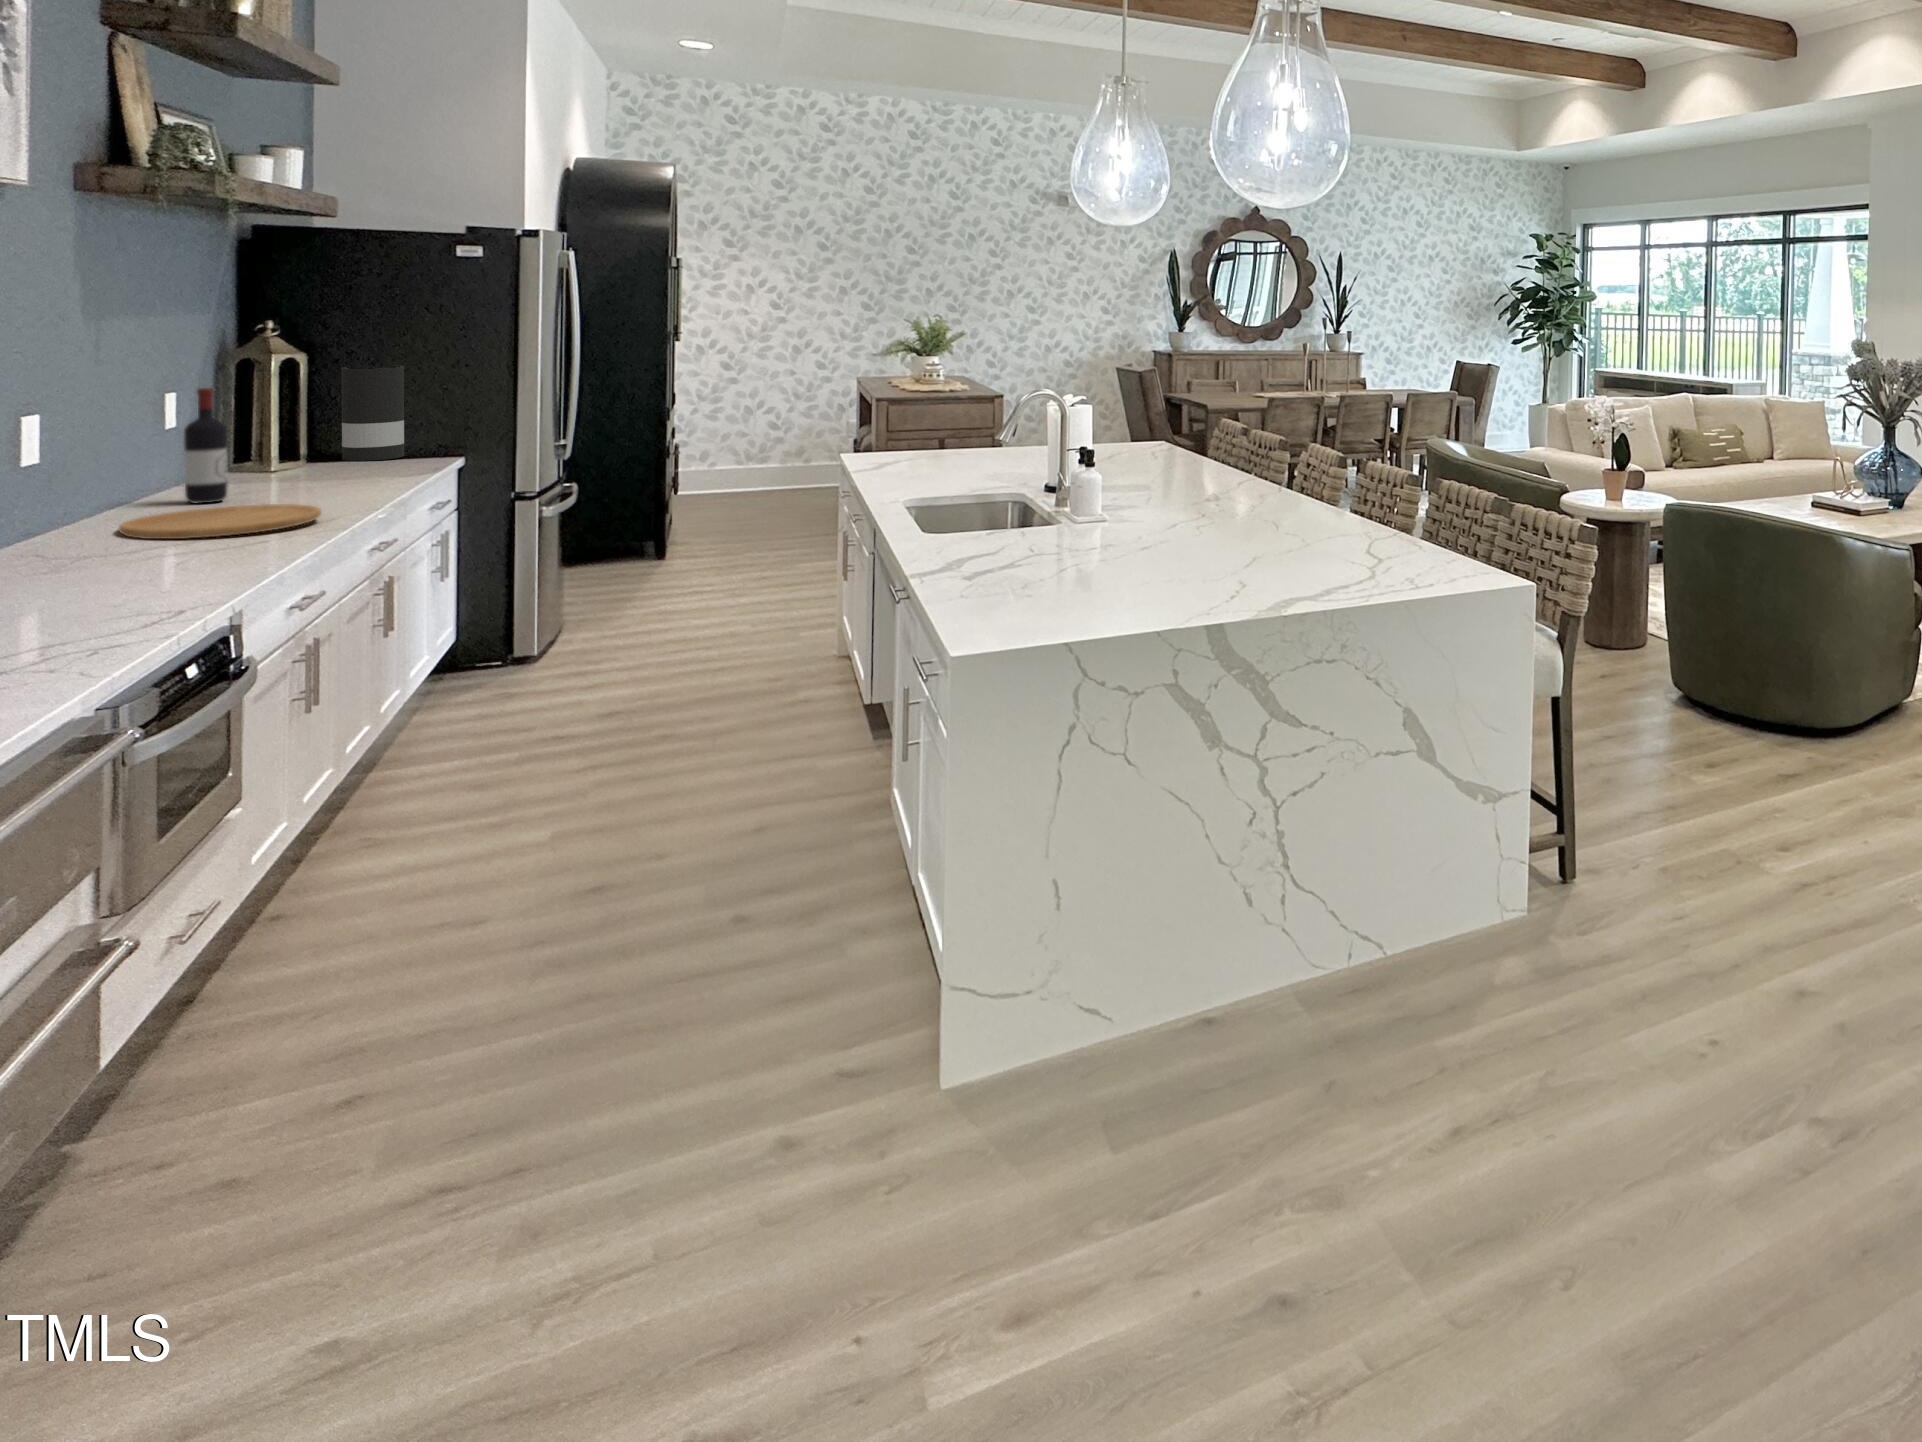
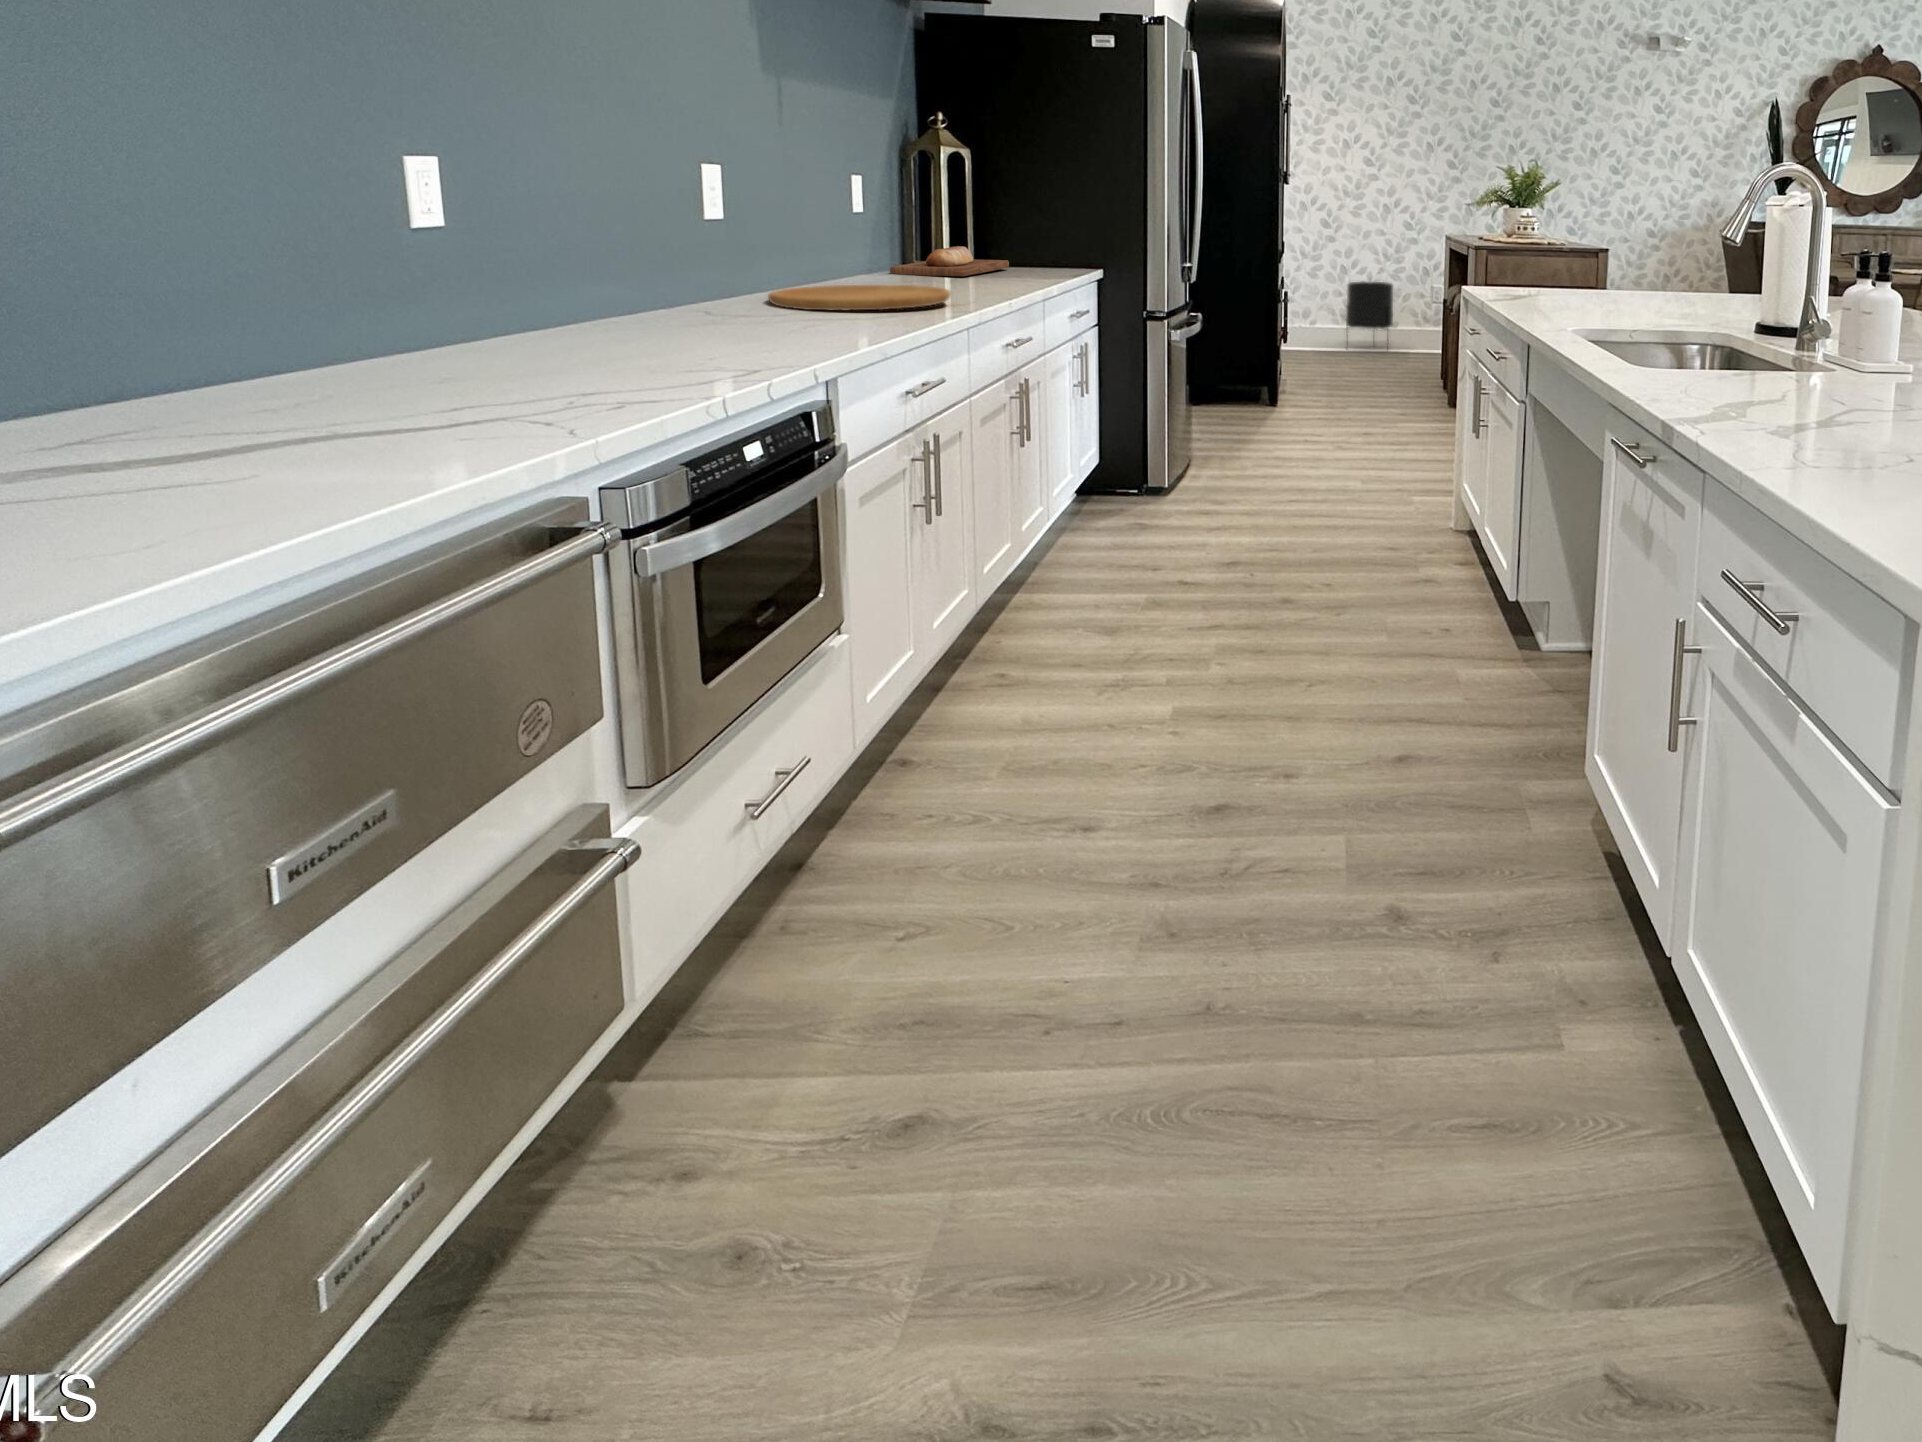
vase: present [342,366,404,461] -> none [997,165,1052,265]
wine bottle: present [184,388,228,504] -> none [843,157,882,284]
planter: none [741,424,794,493] -> present [1346,282,1393,341]
bread loaf: none [223,451,359,486] -> present [890,246,1009,276]

